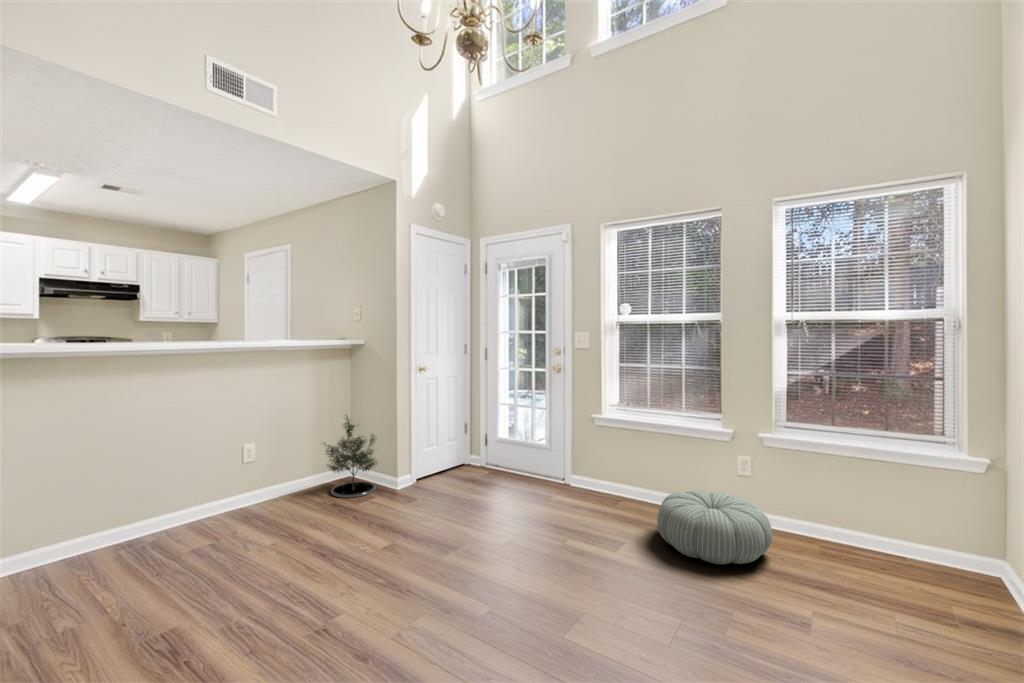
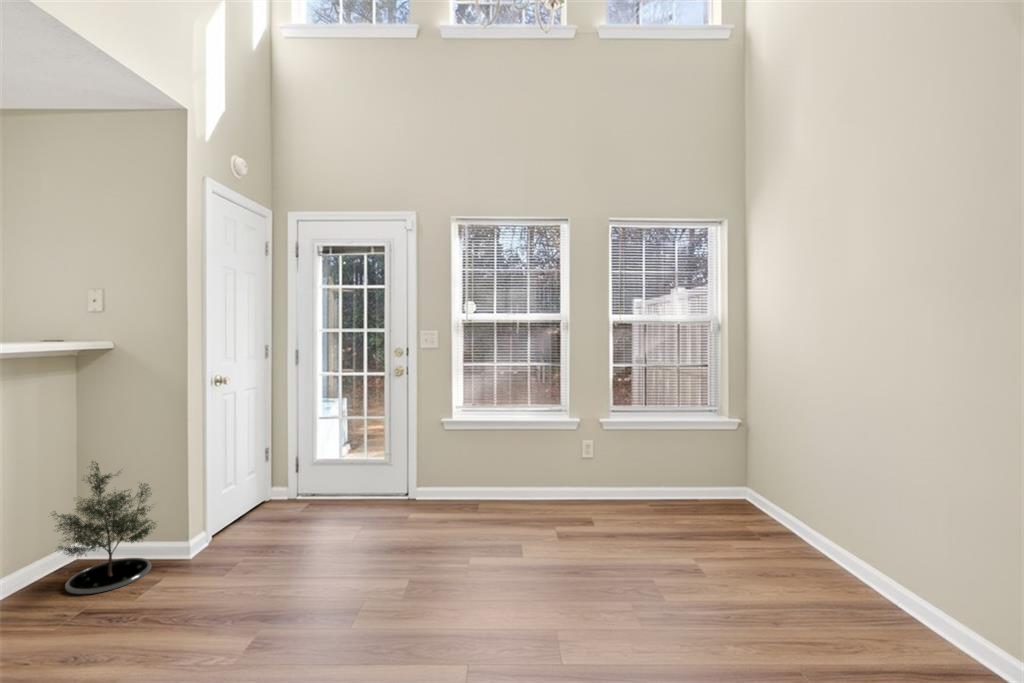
pouf: present [657,490,772,564] -> none [539,476,635,539]

